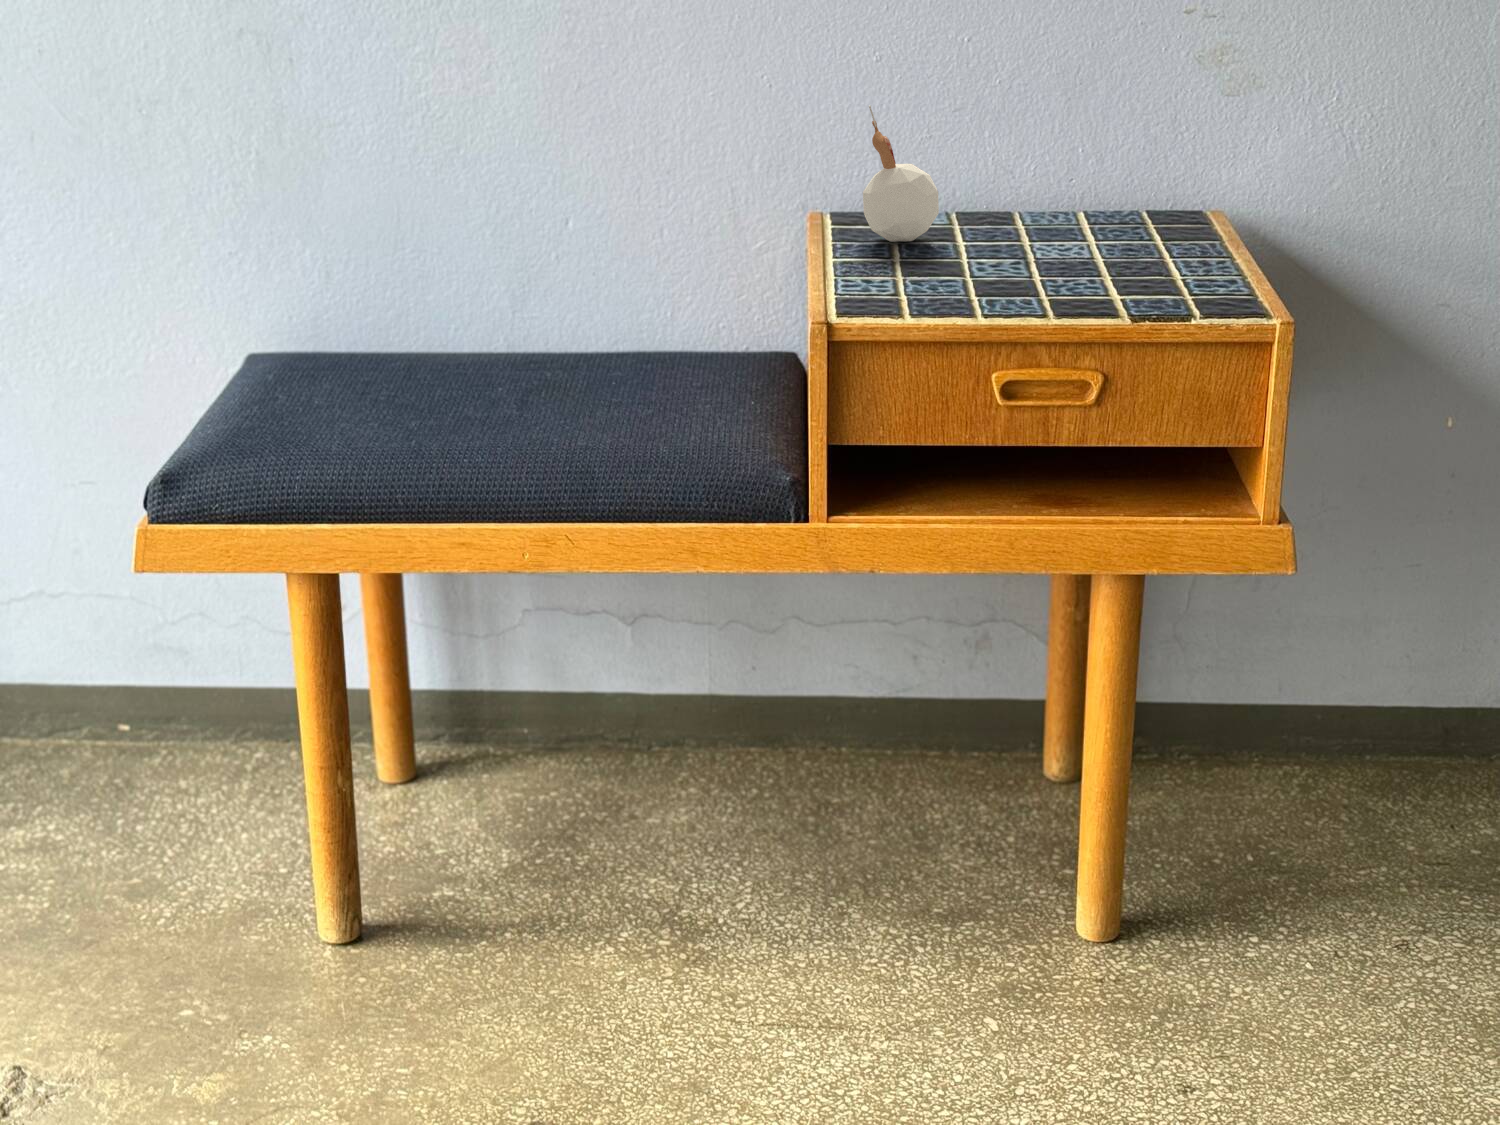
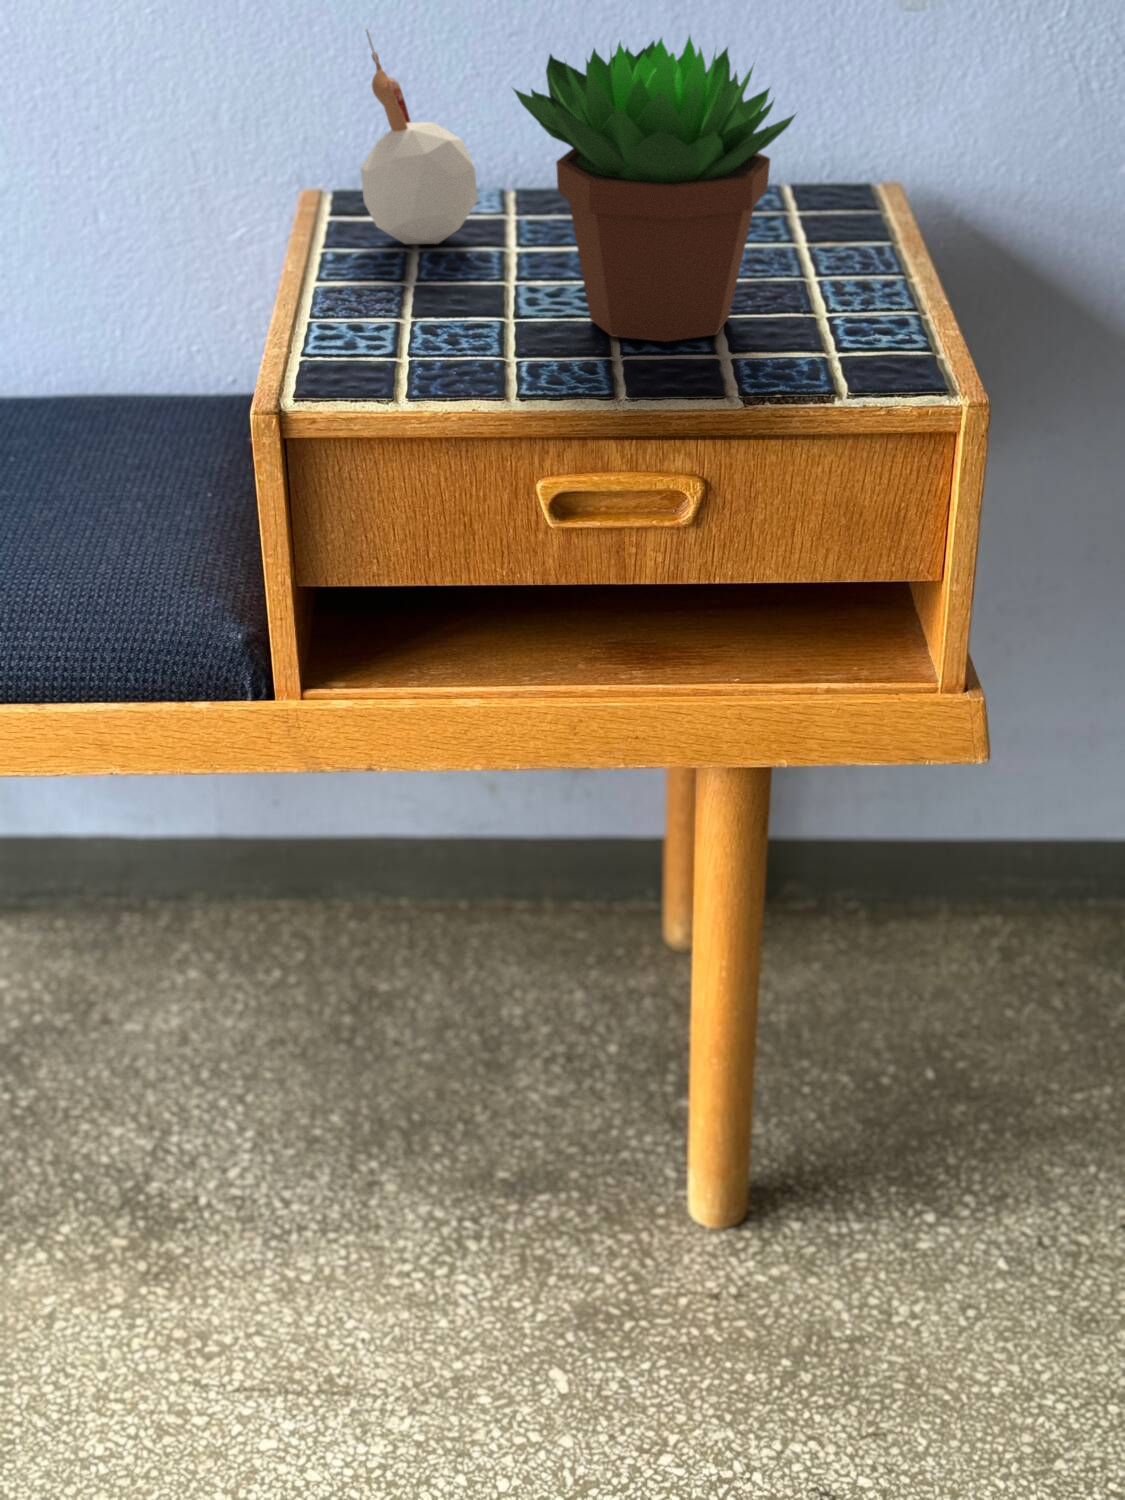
succulent plant: none [979,103,1158,291] -> present [513,36,796,342]

